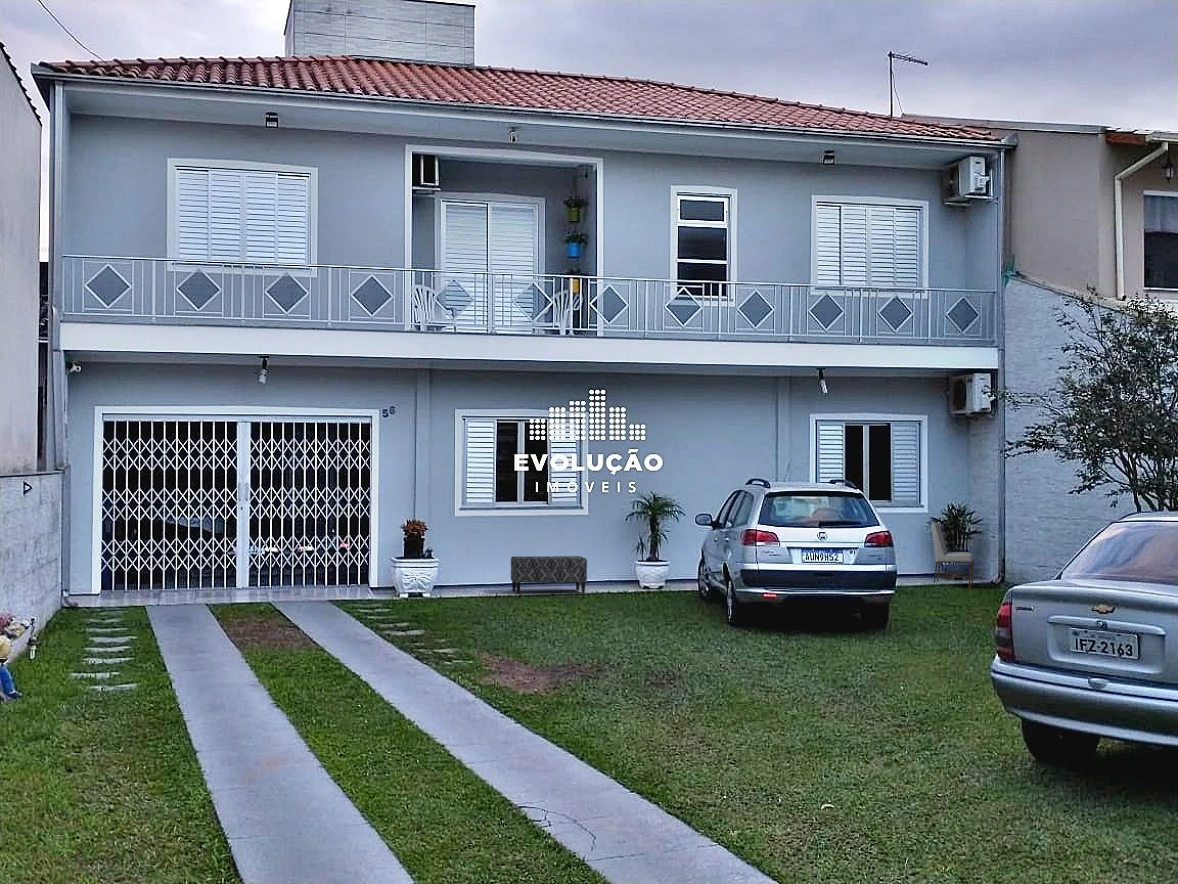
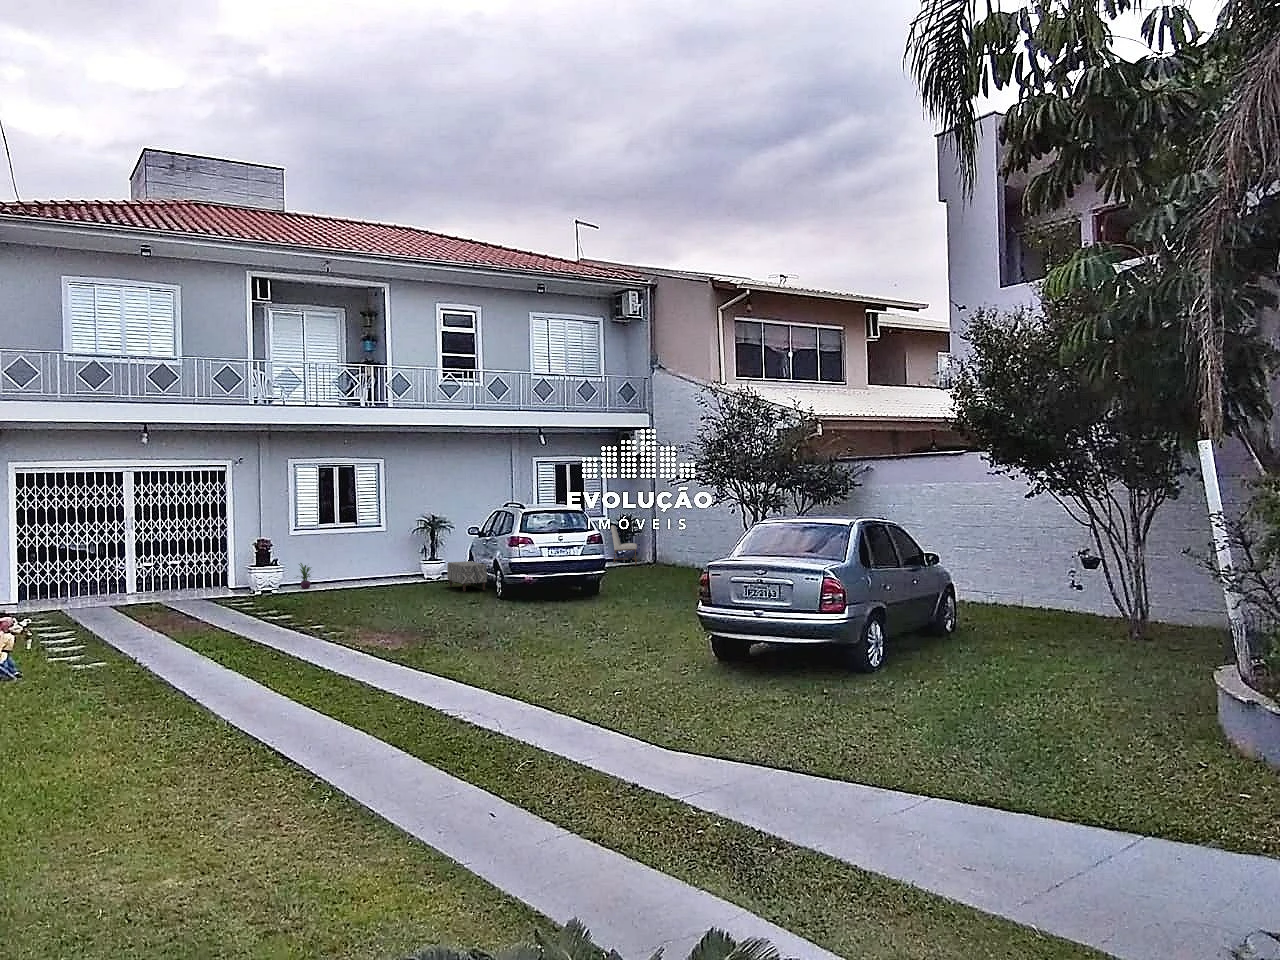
bench: present [511,556,587,594] -> present [447,561,487,592]
decorative plant: none [448,557,488,594] -> present [297,563,311,589]

